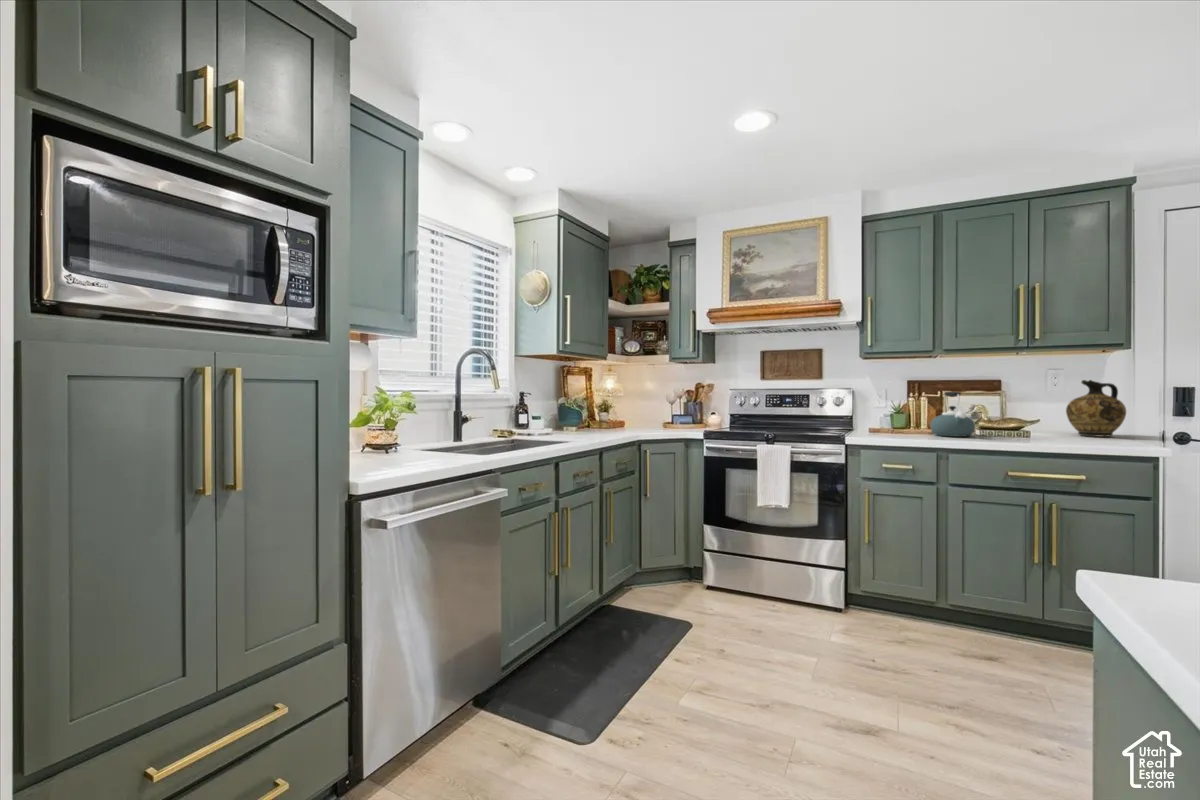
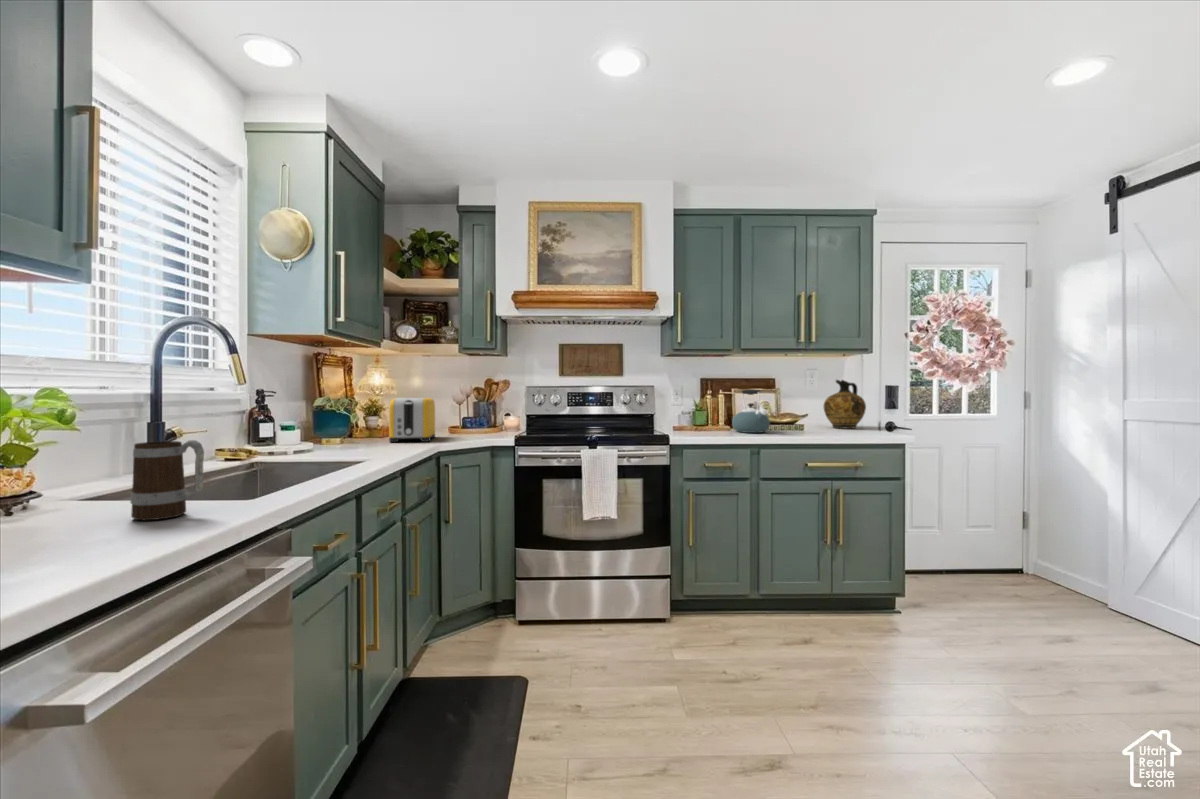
toaster: none [607,399,647,432] -> present [389,398,435,442]
mug: none [415,420,445,461] -> present [131,440,204,520]

